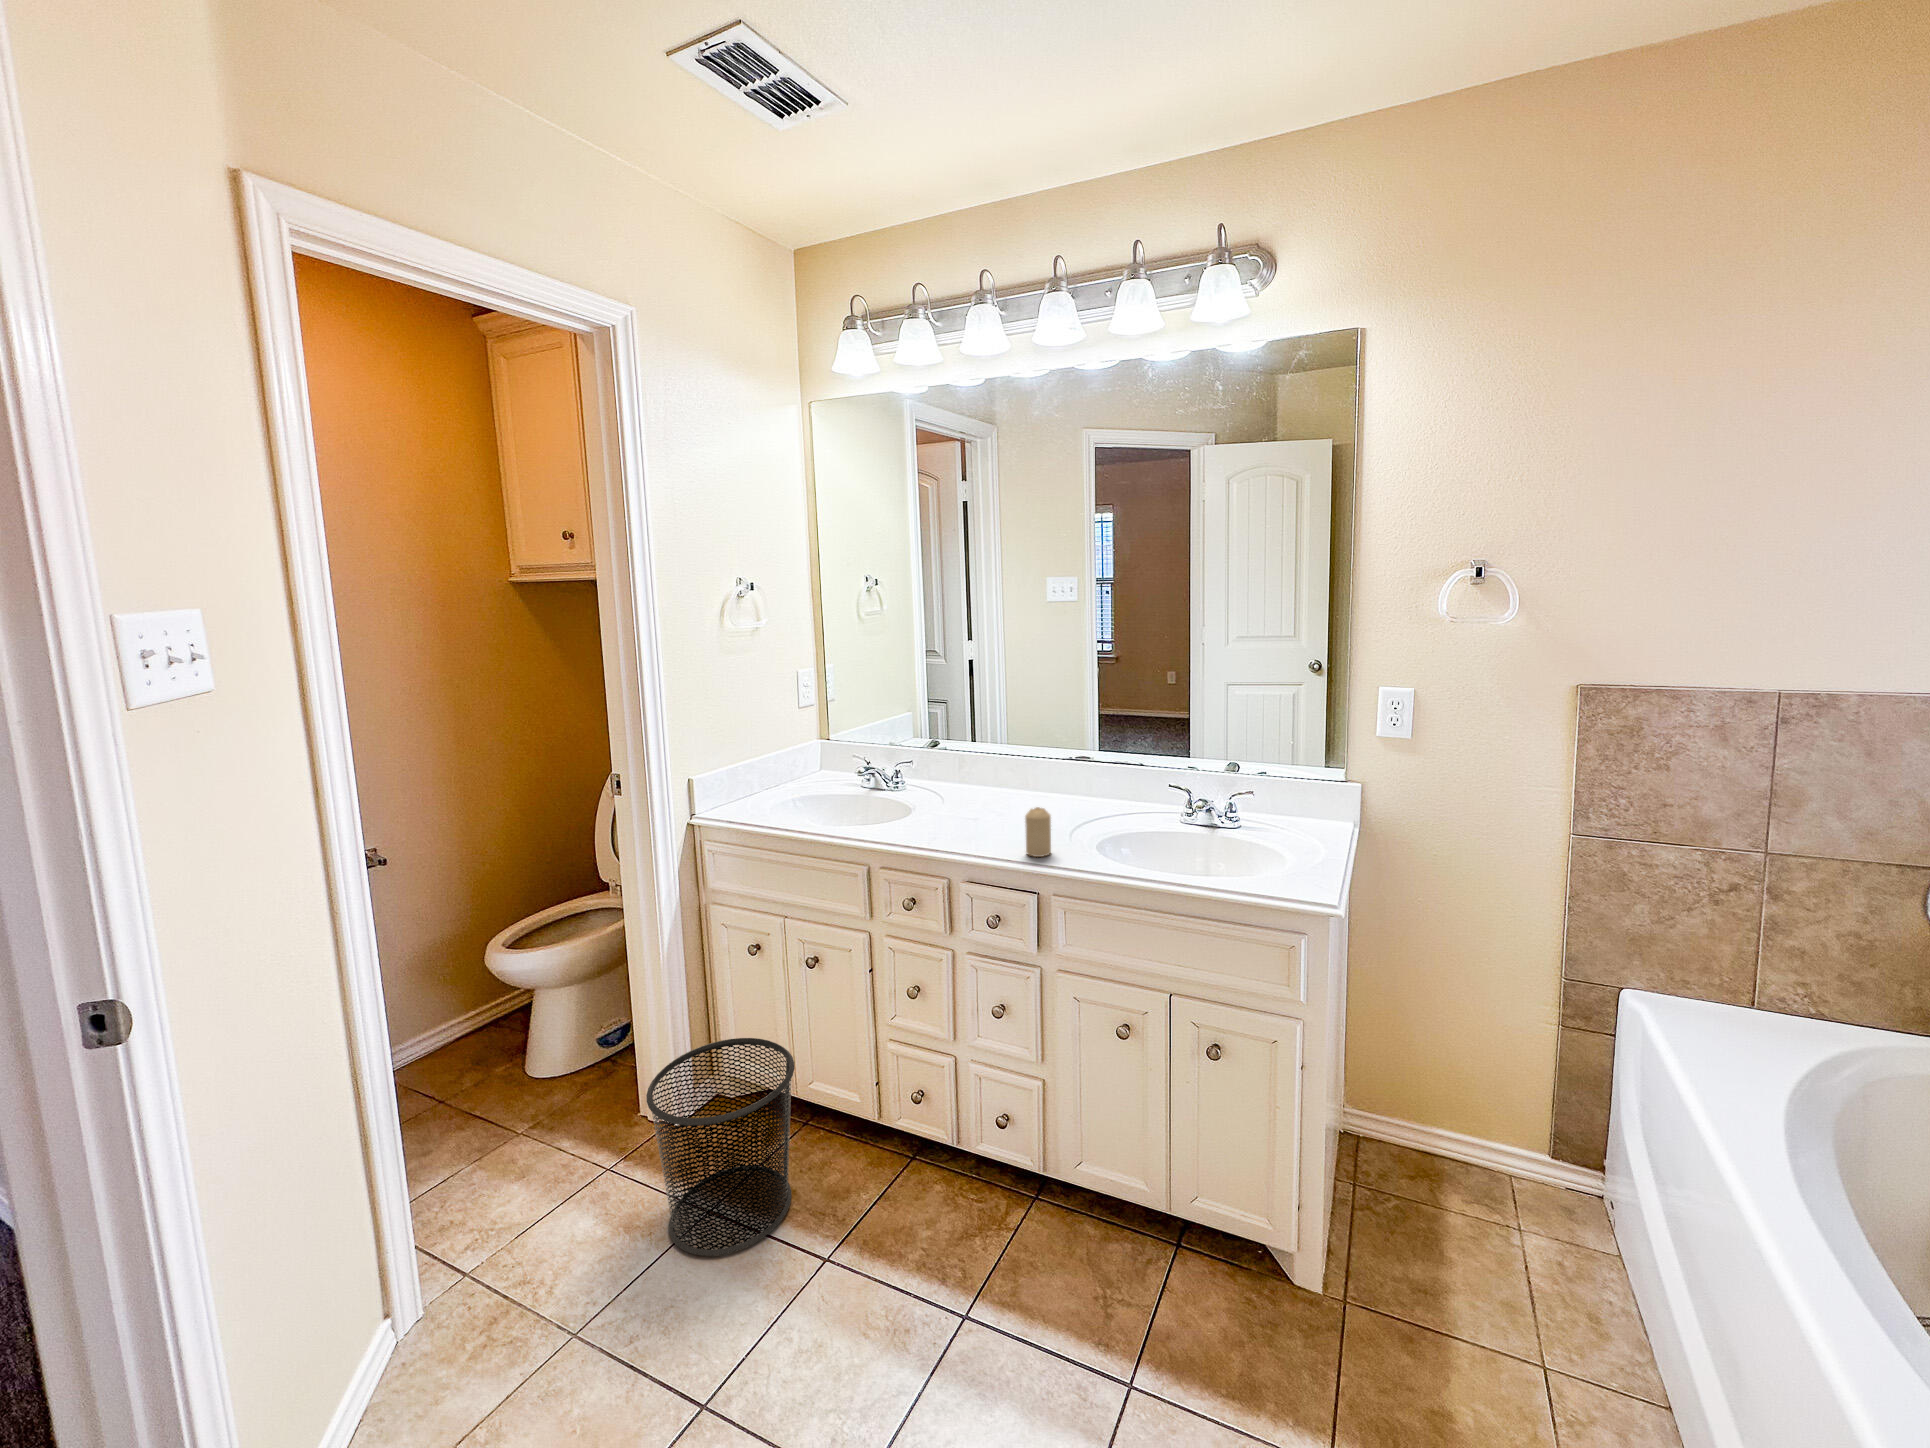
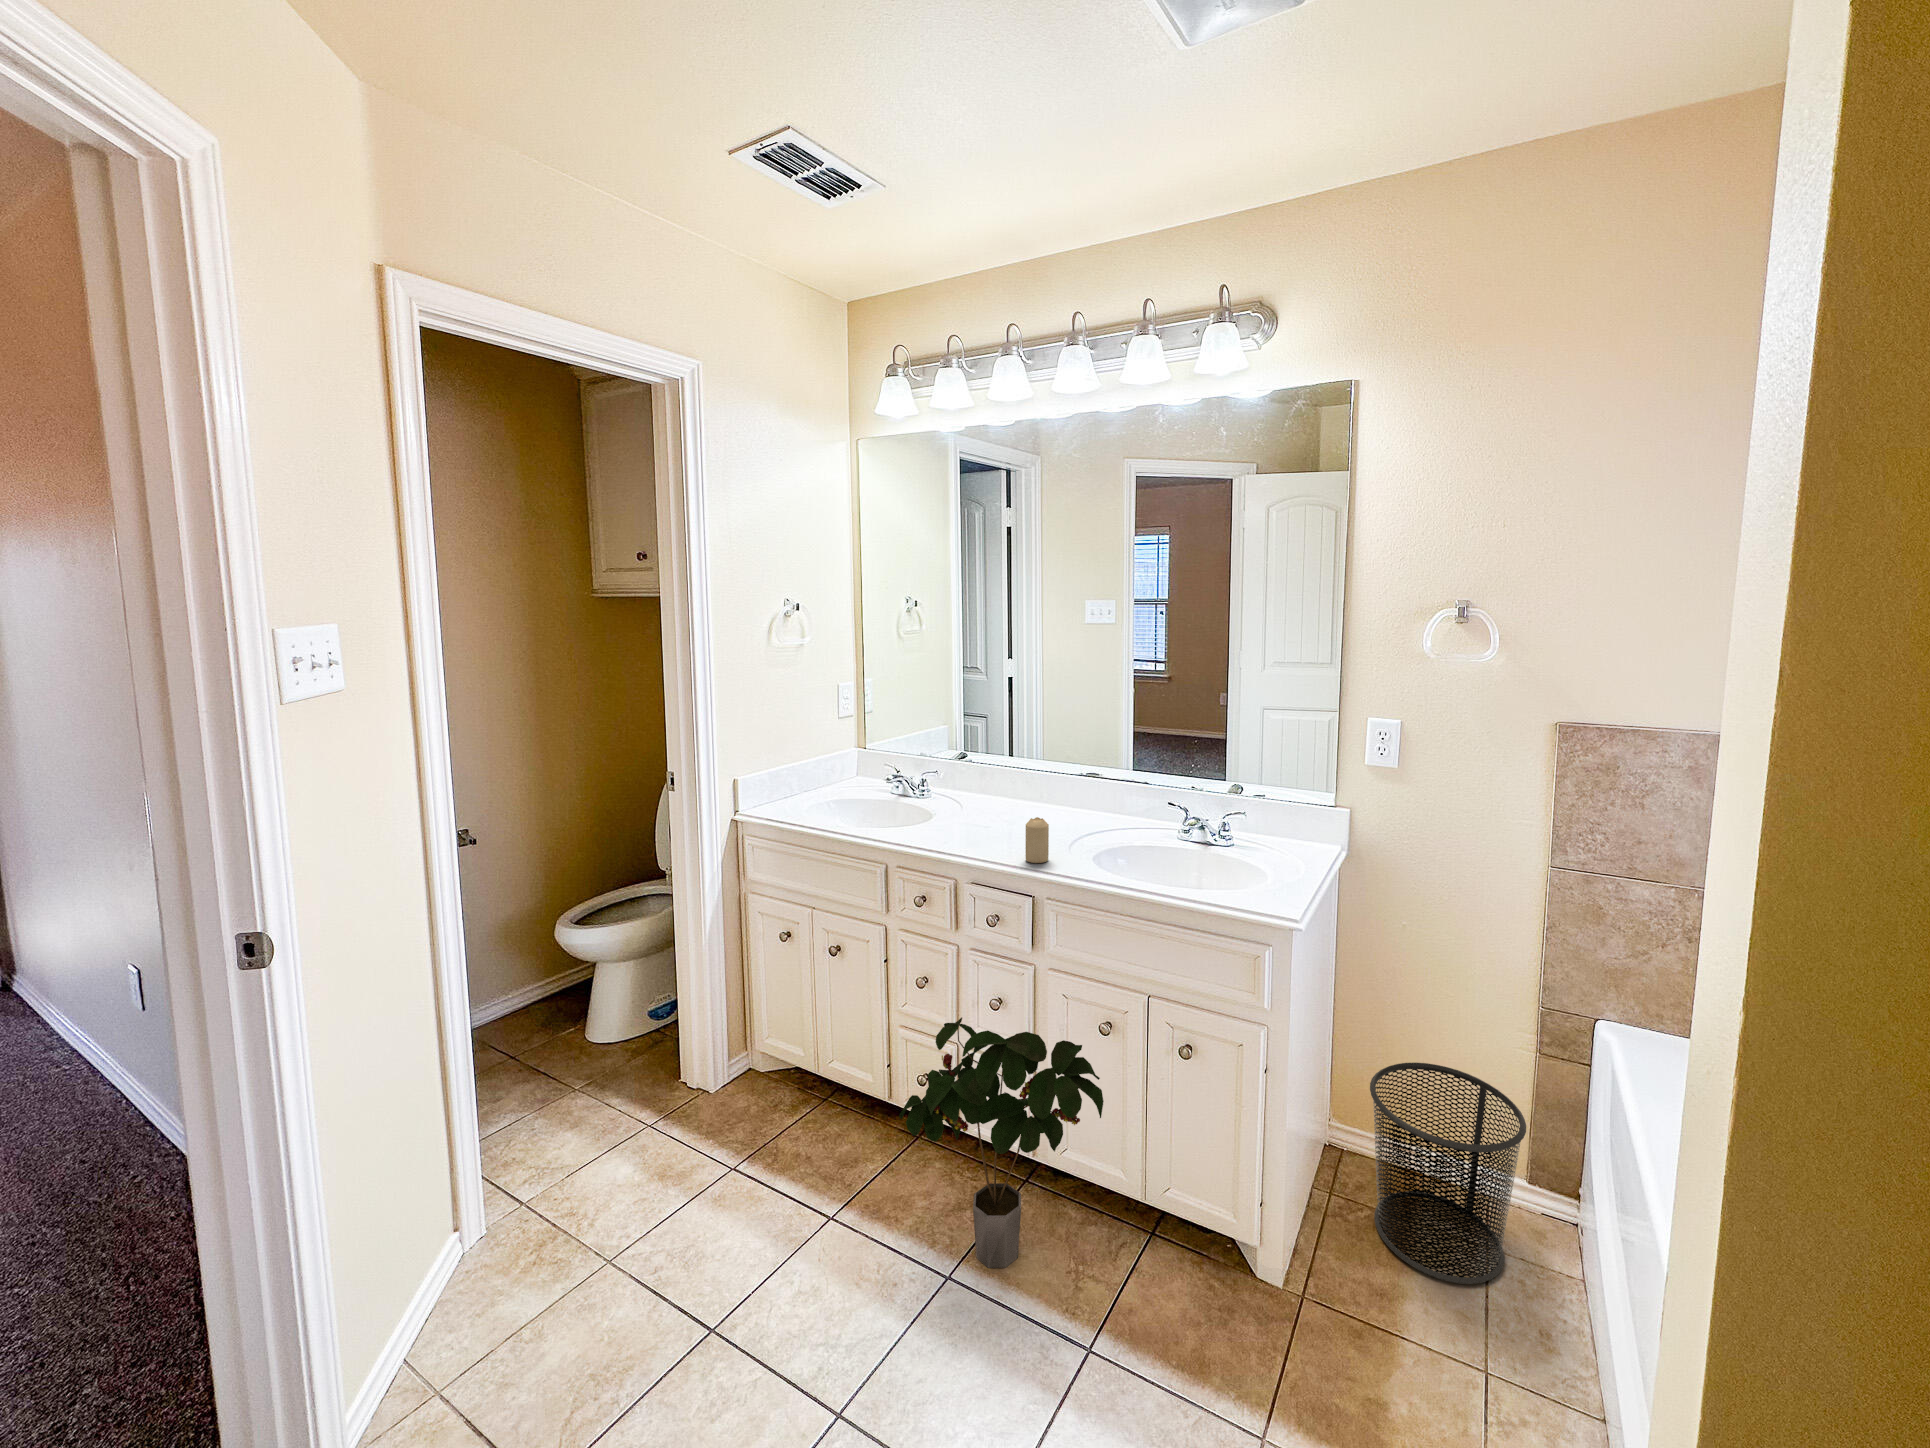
potted plant: none [900,1030,1129,1301] -> present [899,1017,1104,1268]
waste bin: present [646,1038,794,1256] -> present [1370,1063,1526,1284]

